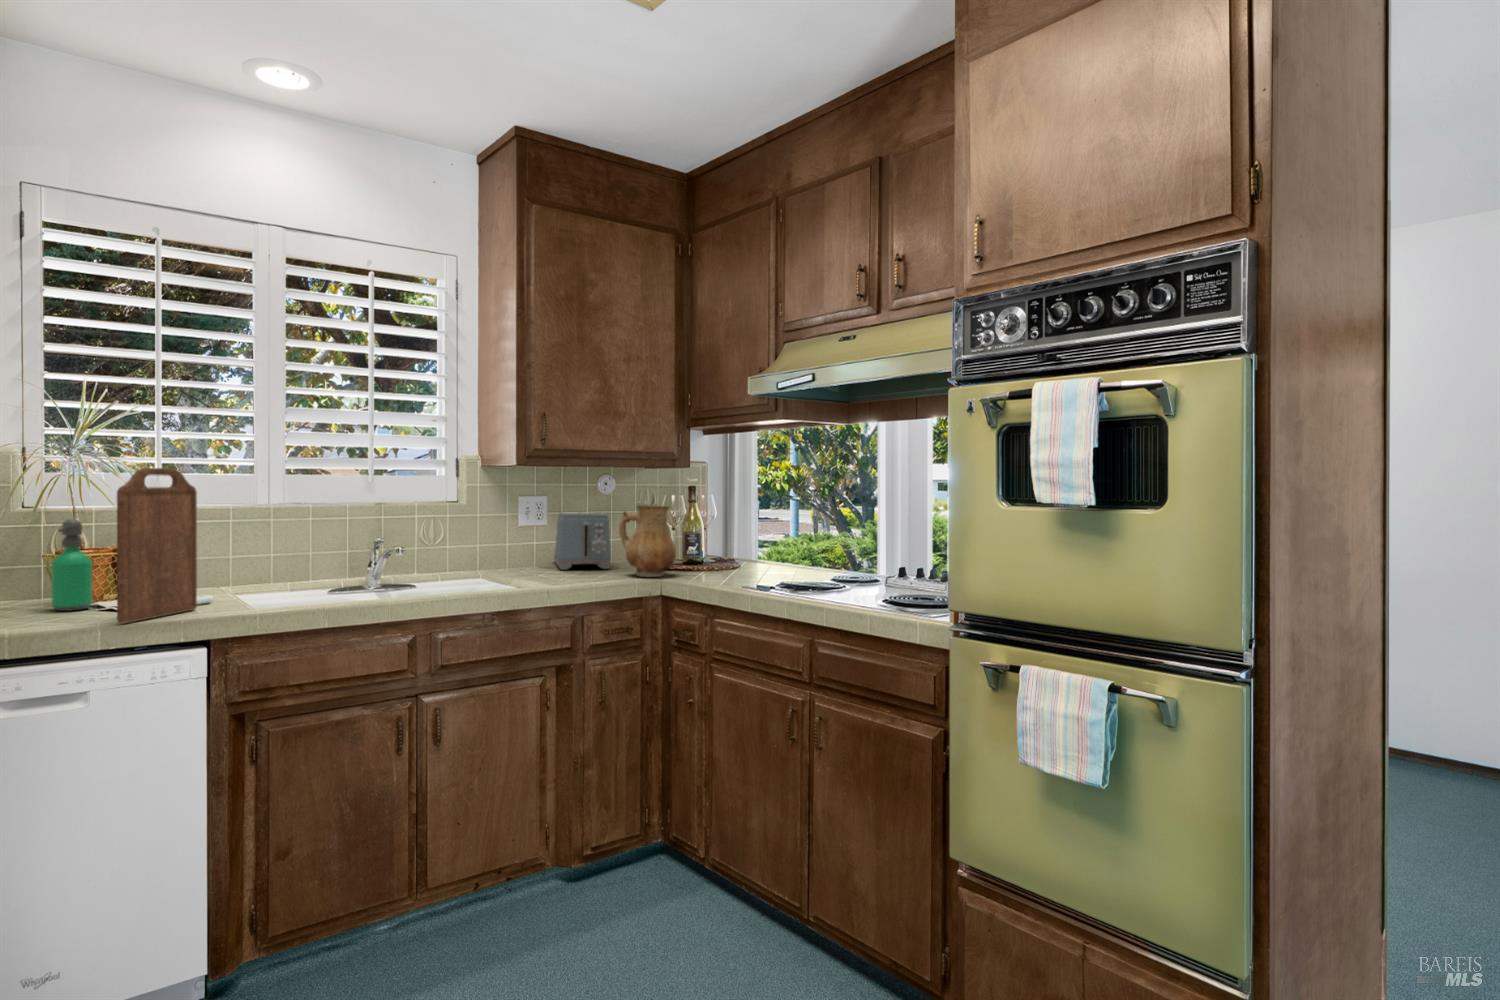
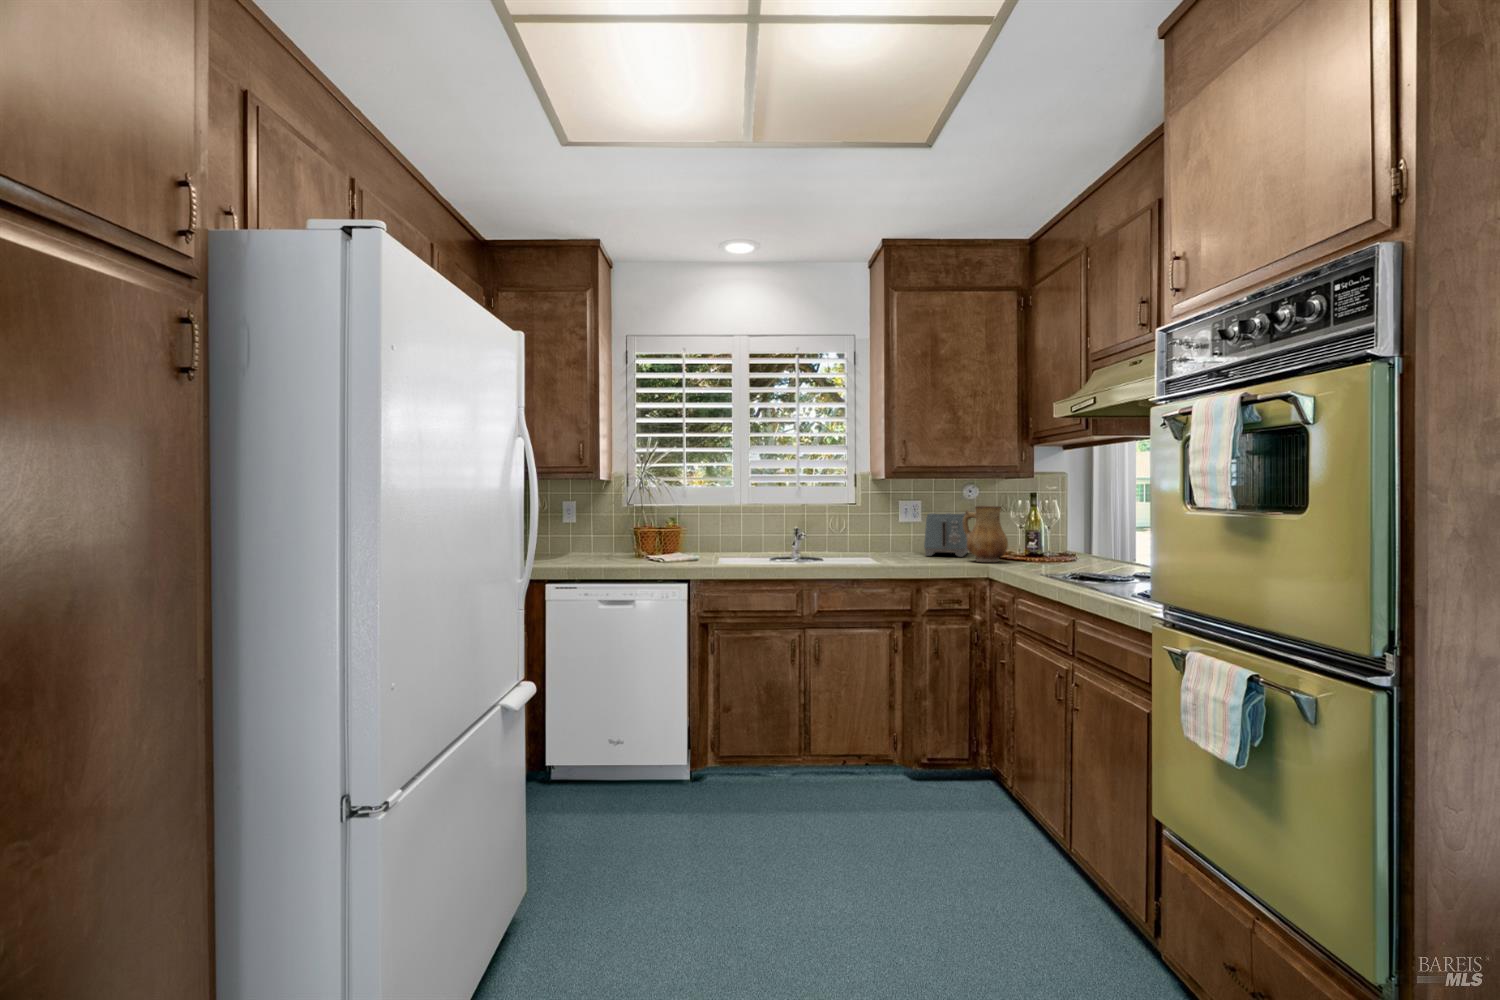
cutting board: present [117,468,197,623] -> none [650,484,689,566]
soap dispenser: present [52,519,92,611] -> none [631,513,647,561]

